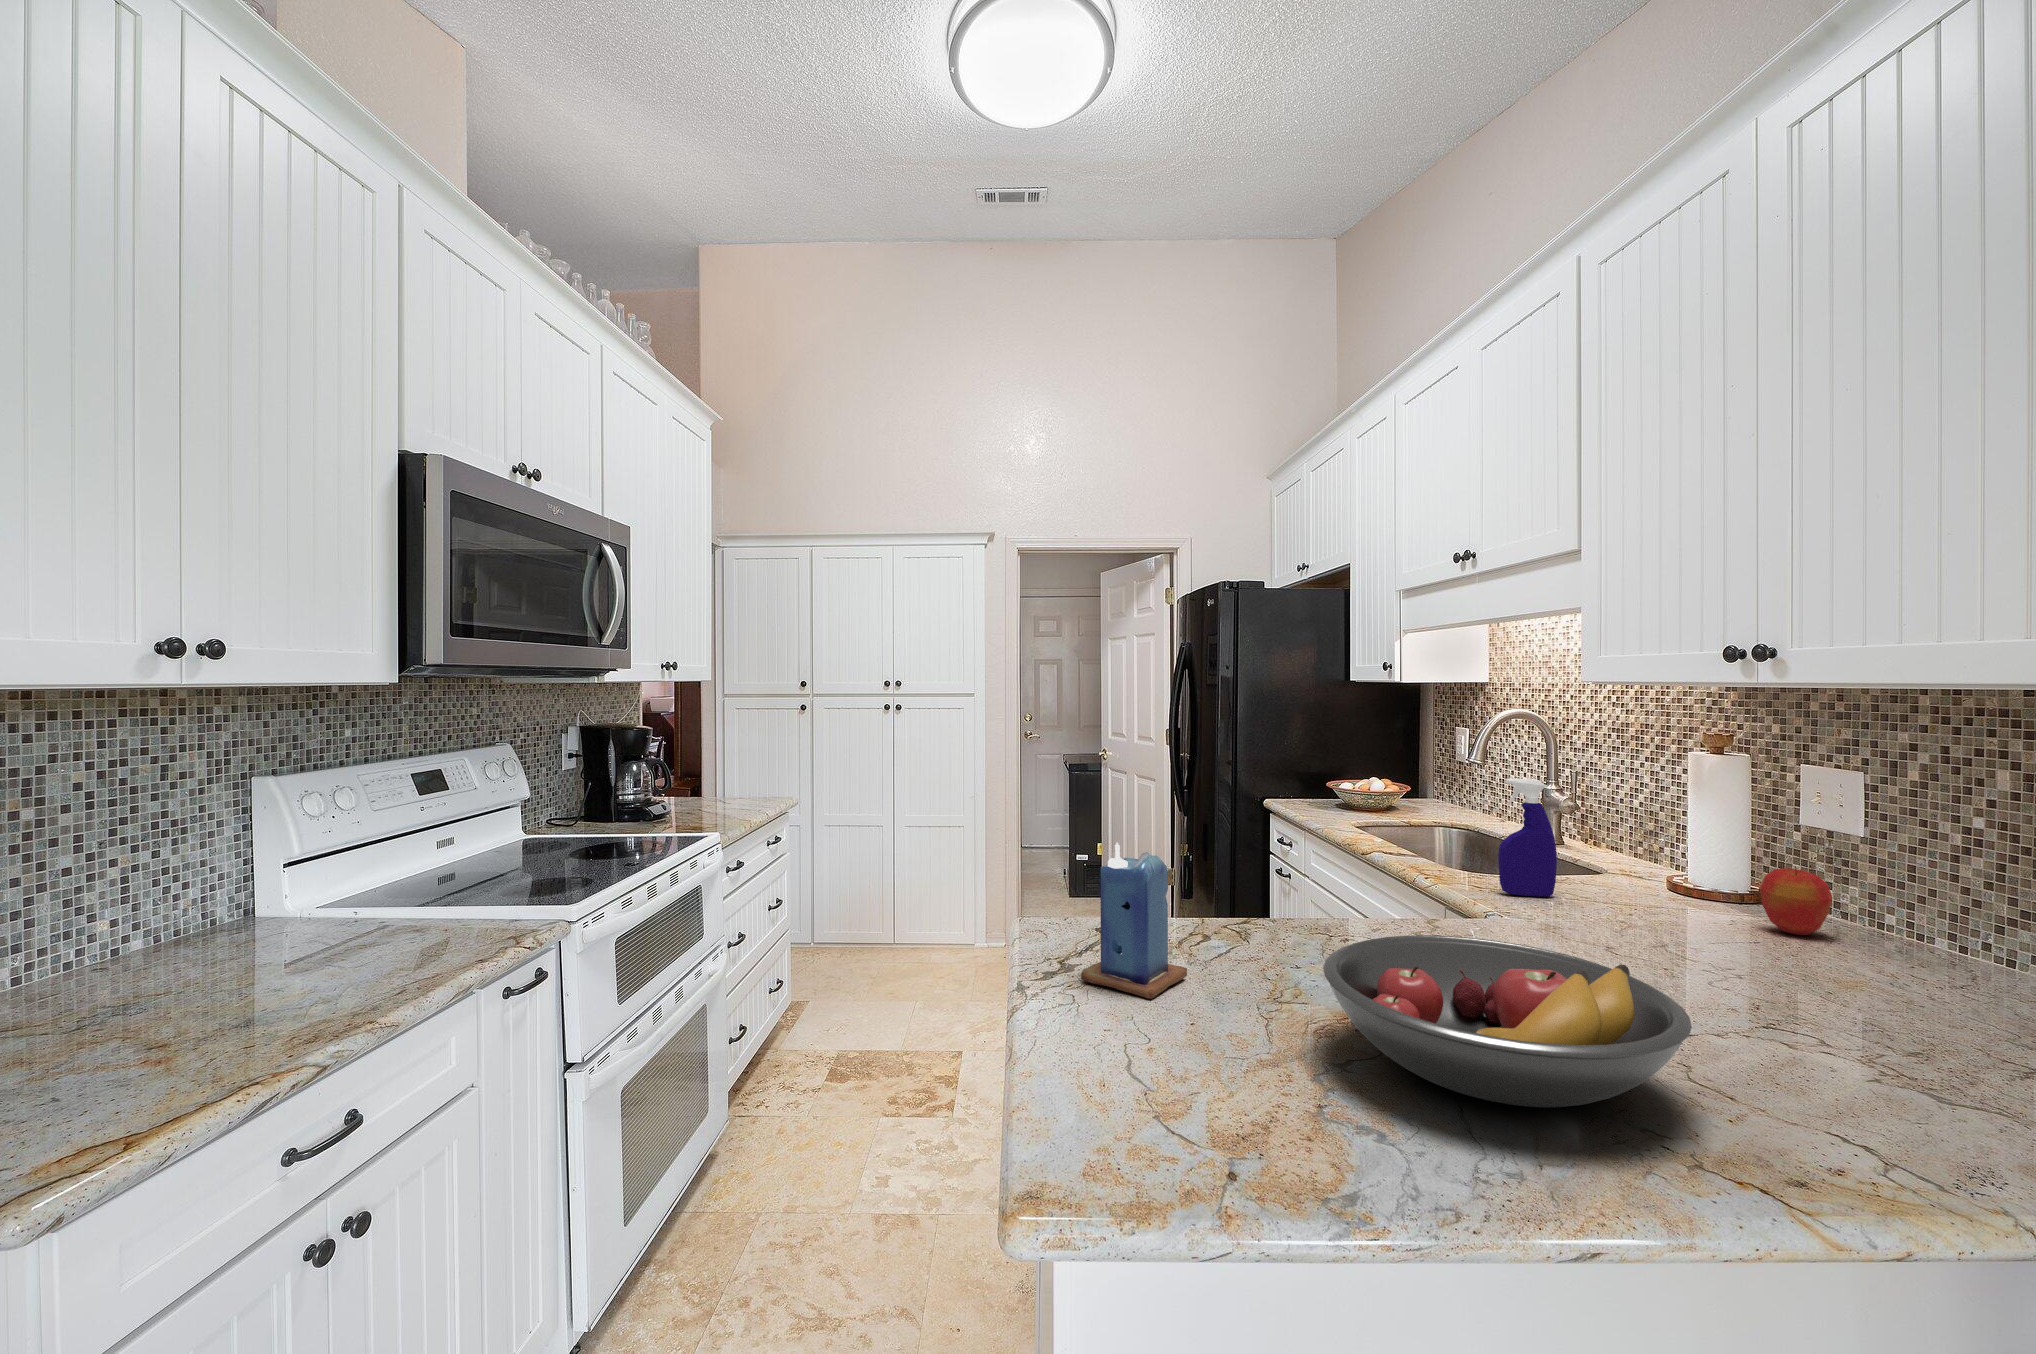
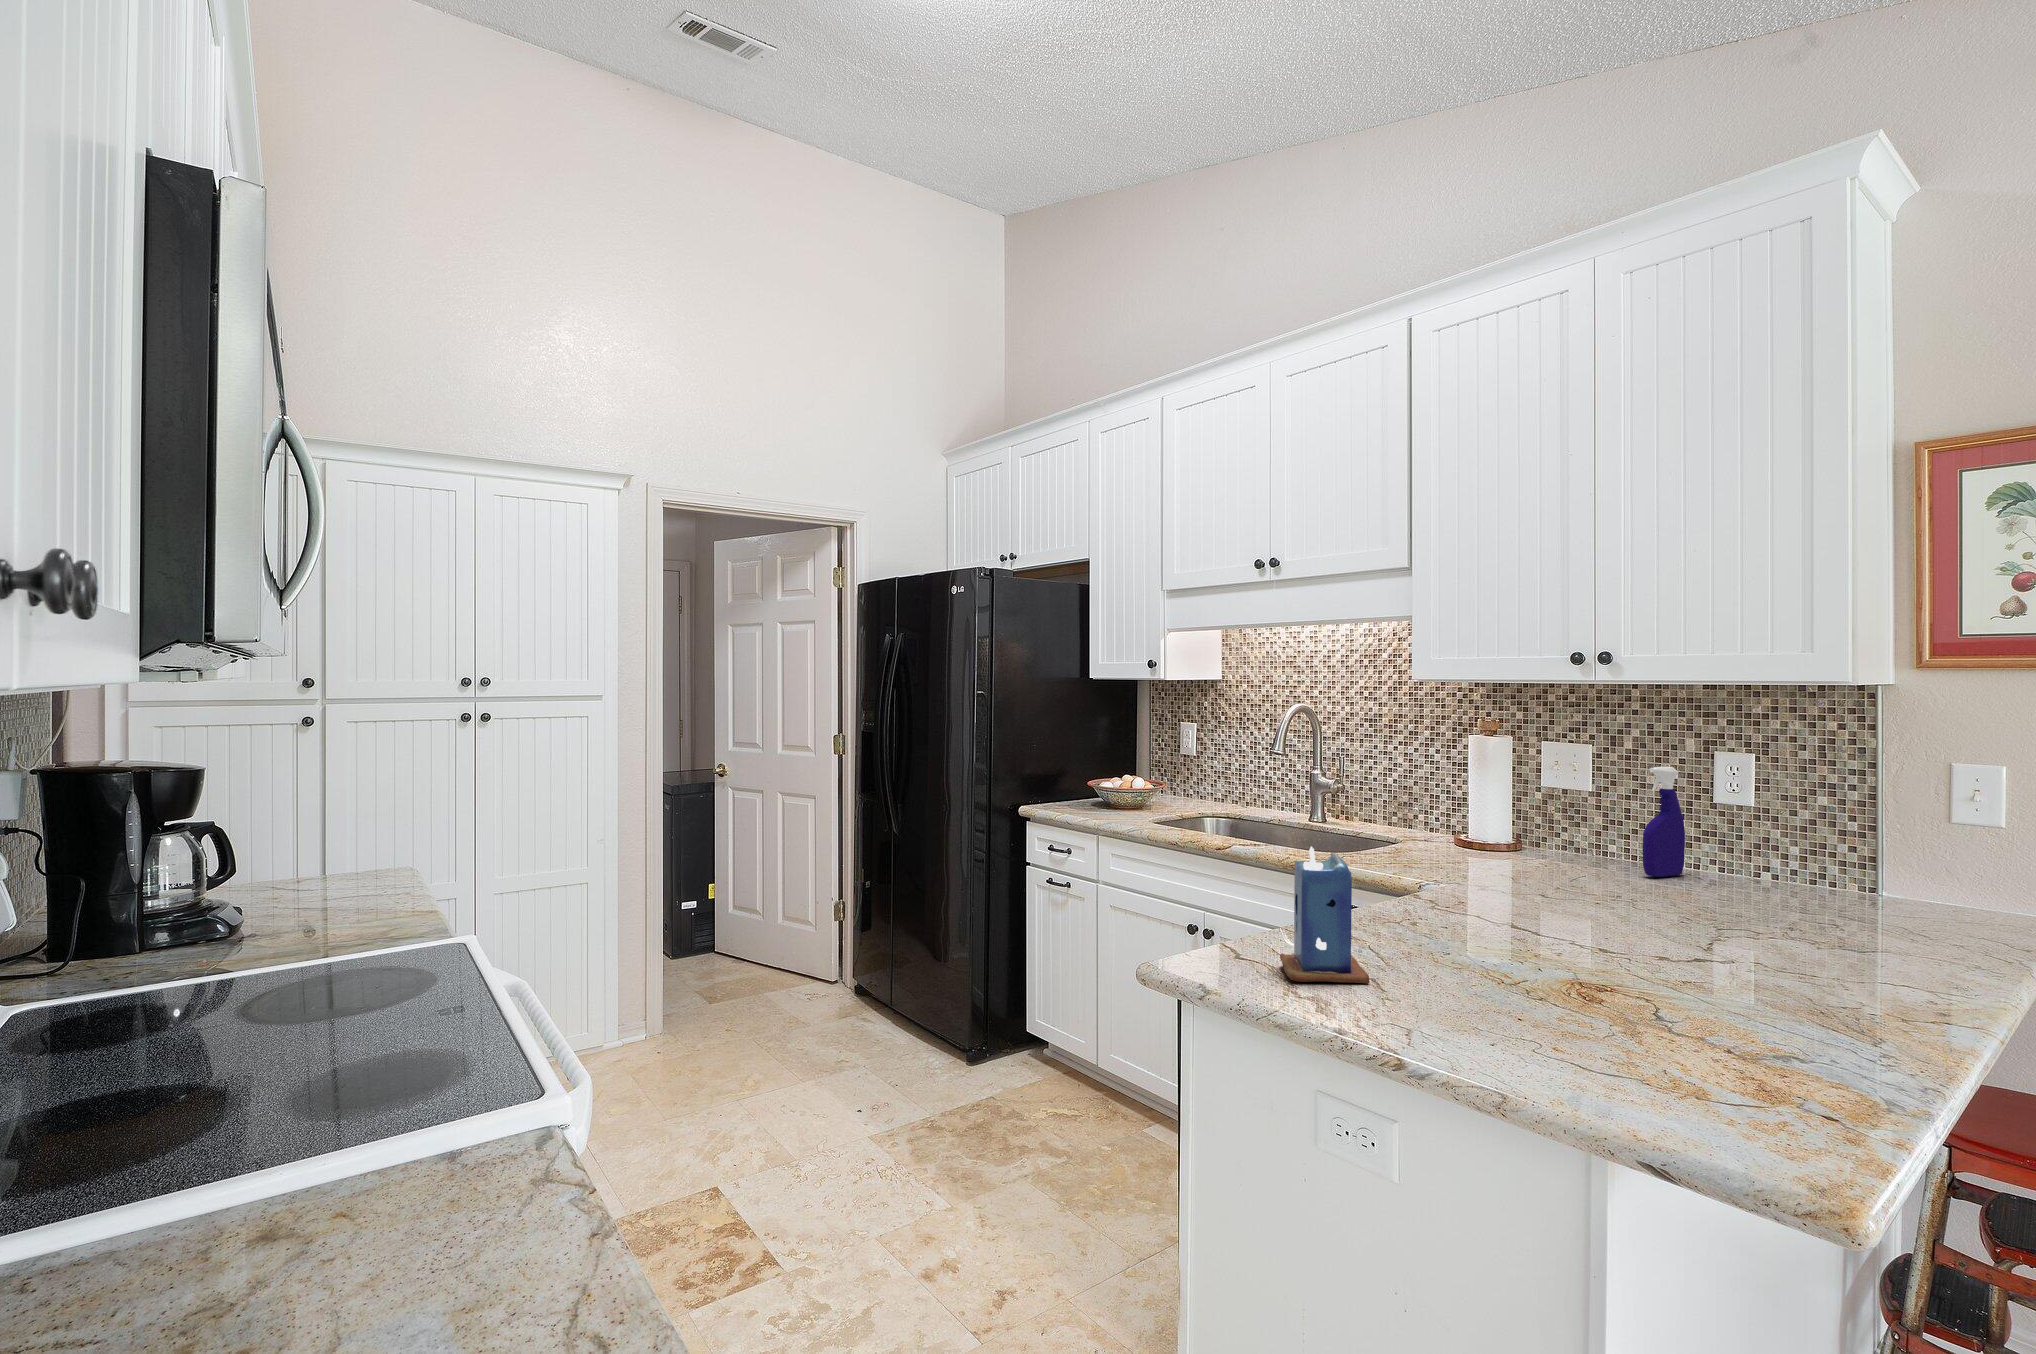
spray bottle: present [1498,778,1557,897] -> present [1642,767,1685,877]
apple: present [1760,867,1832,935] -> none [1553,817,1598,867]
fruit bowl: present [1323,935,1692,1107] -> none [1513,886,1778,992]

